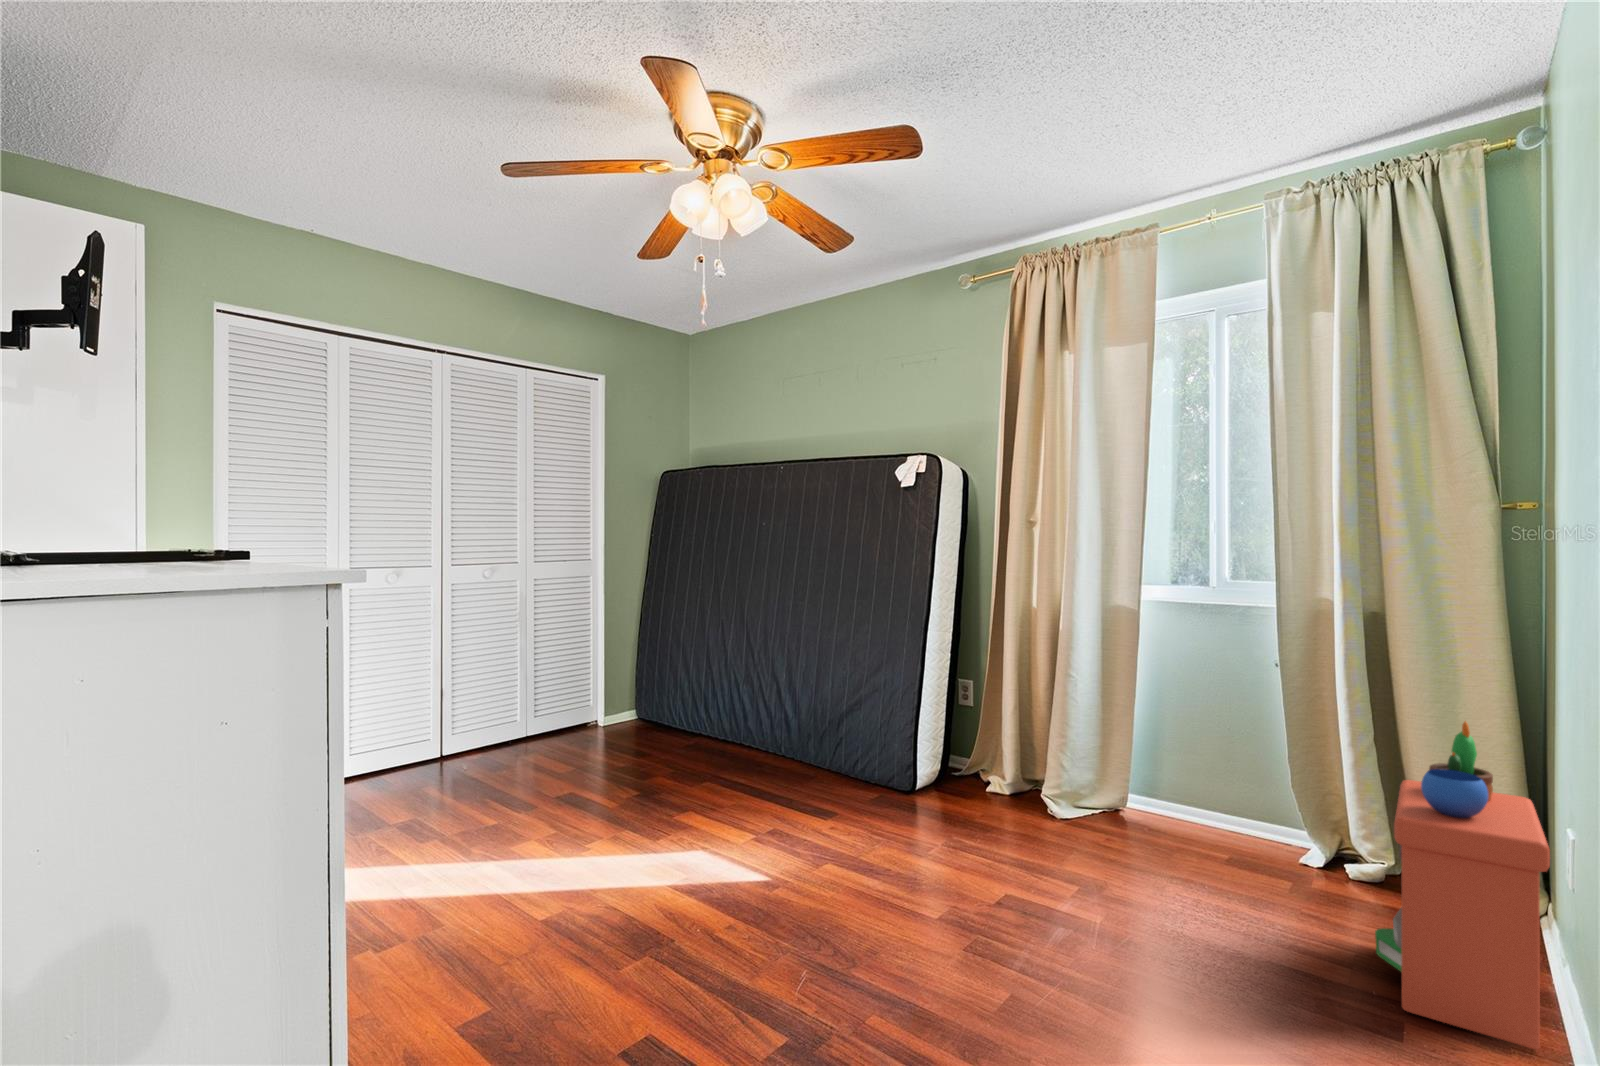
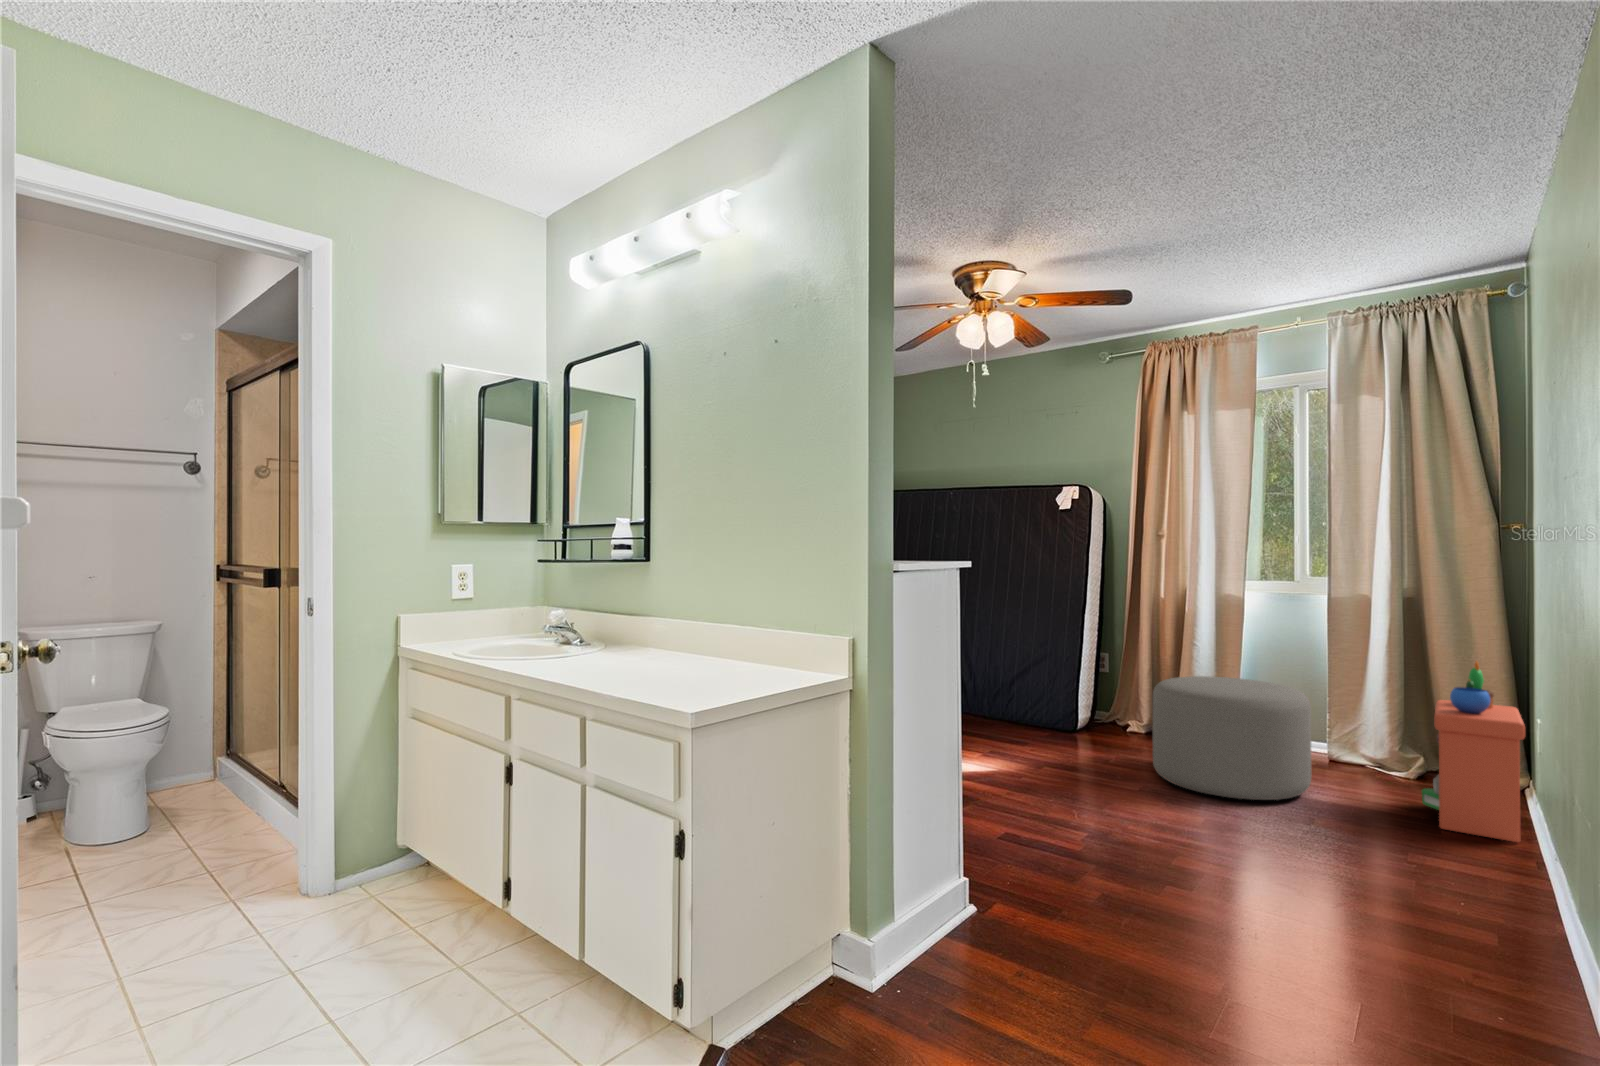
ottoman: none [980,729,1207,940] -> present [1153,676,1311,800]

